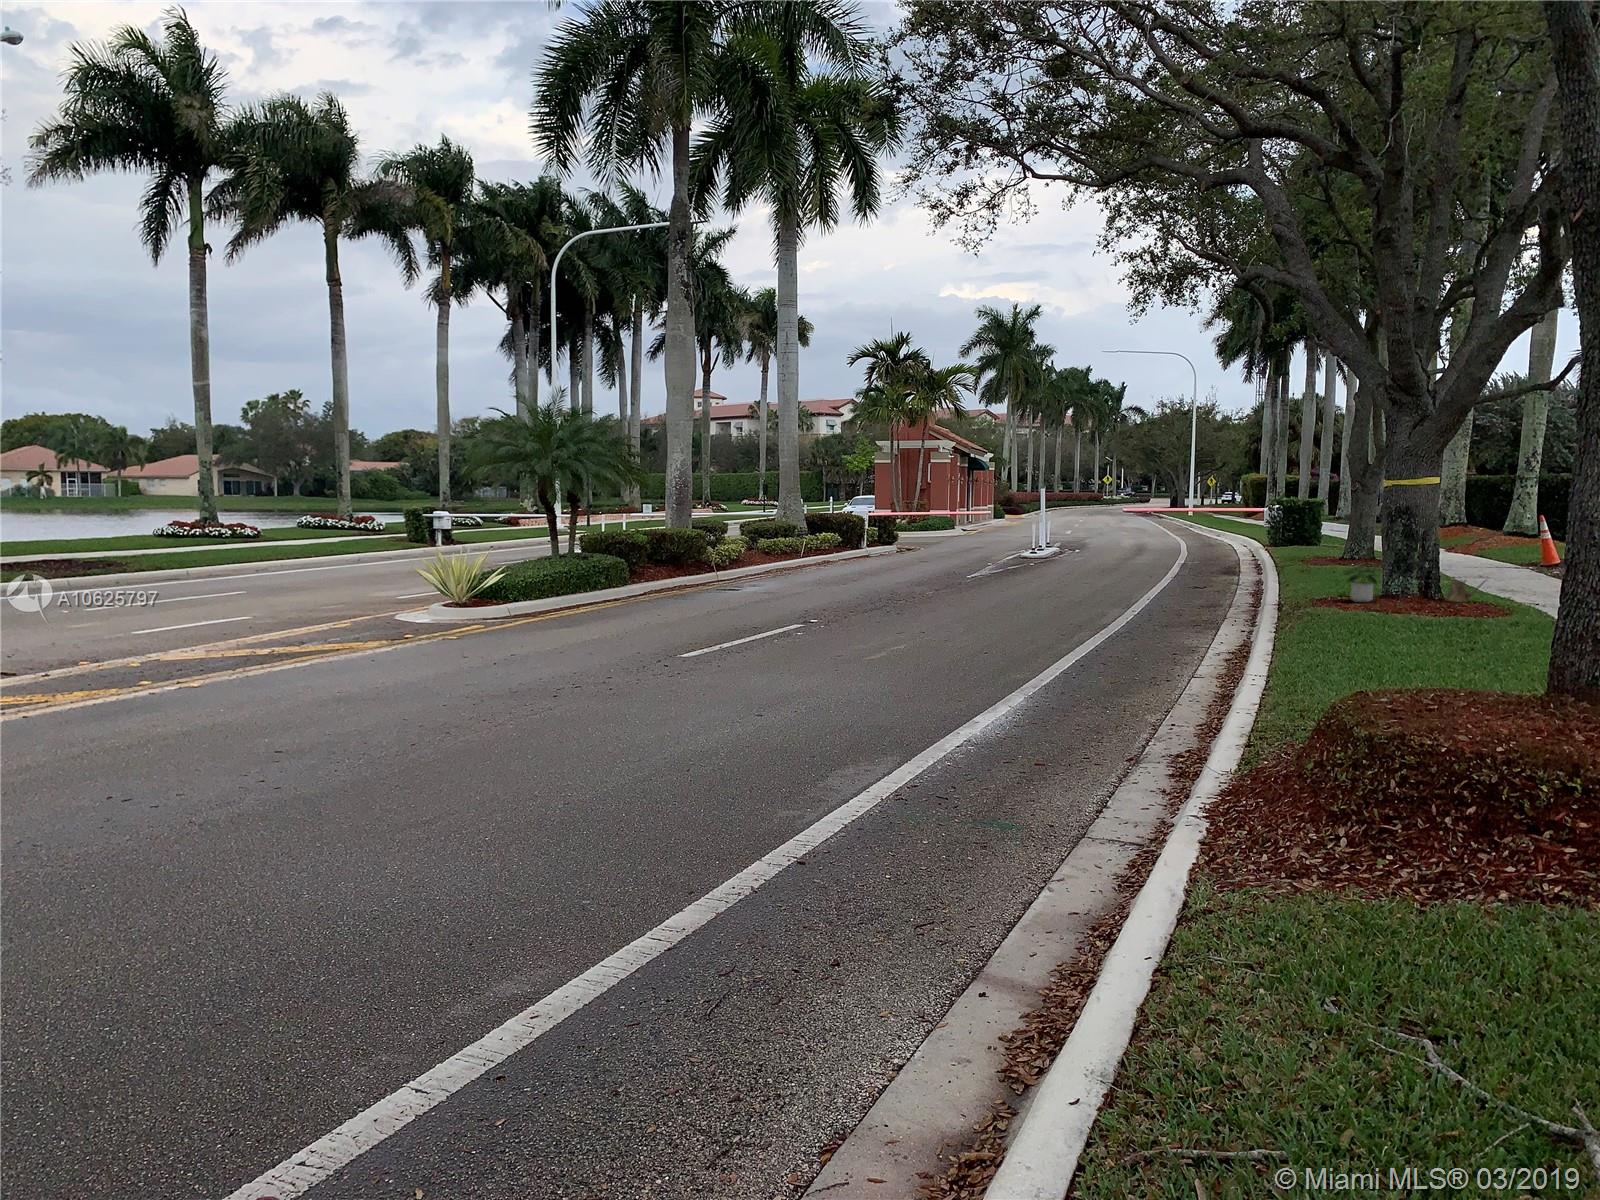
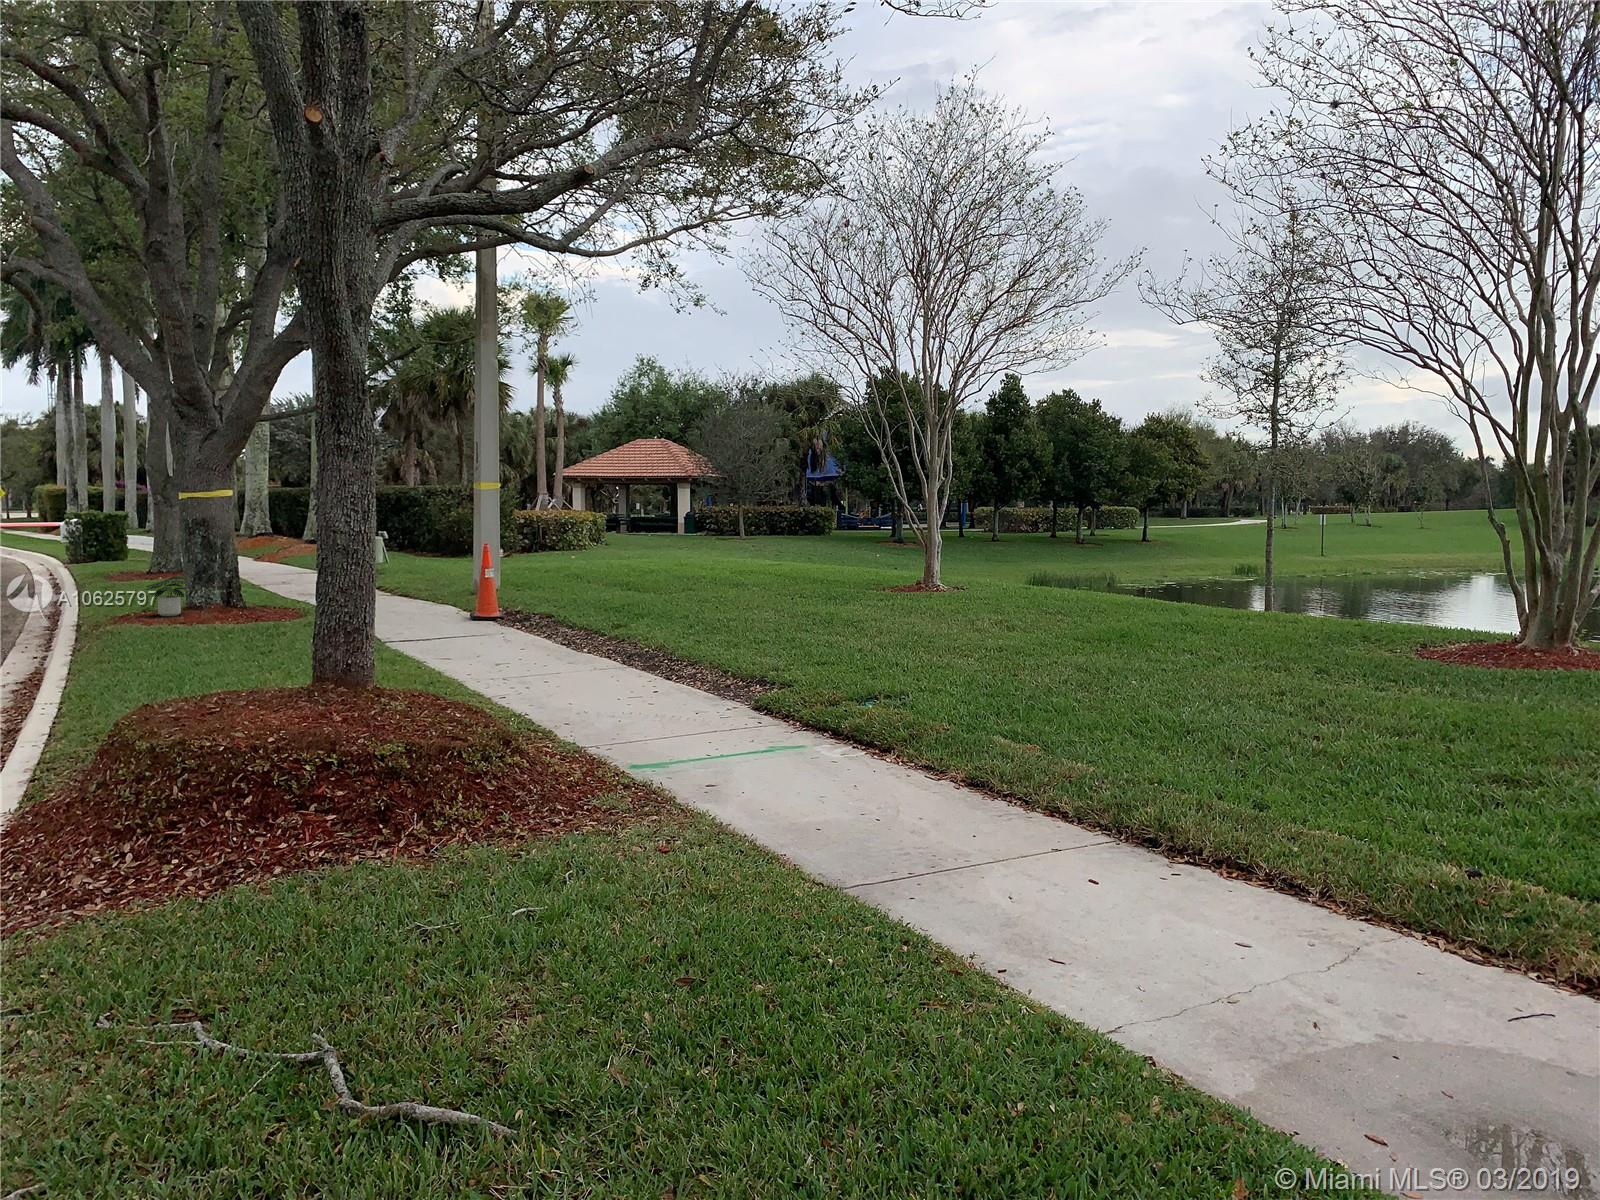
watering can: present [1447,580,1486,602] -> none [247,588,289,611]

